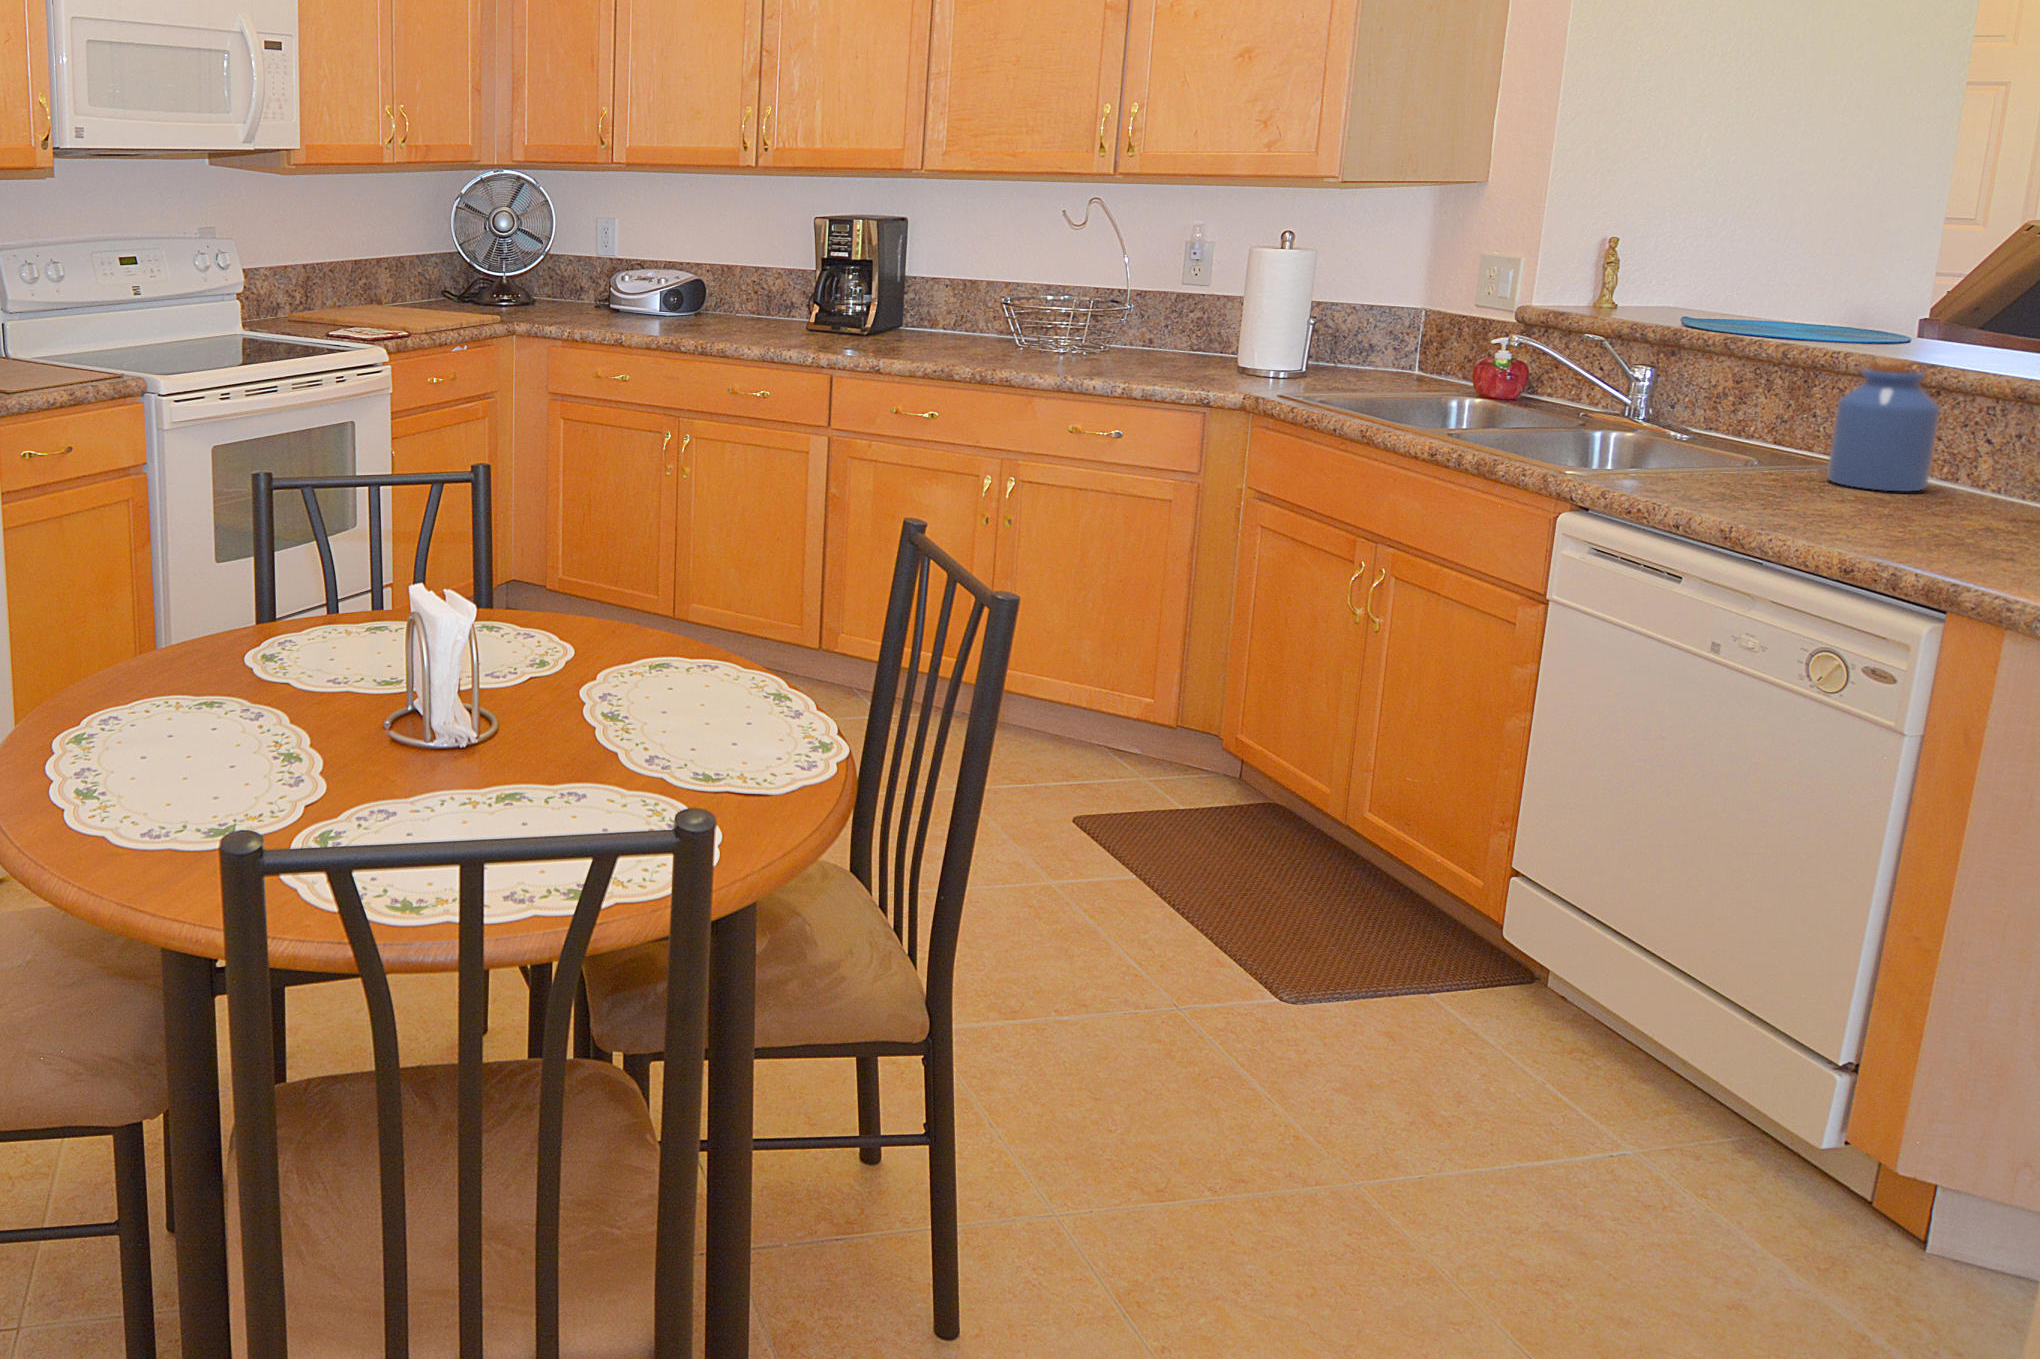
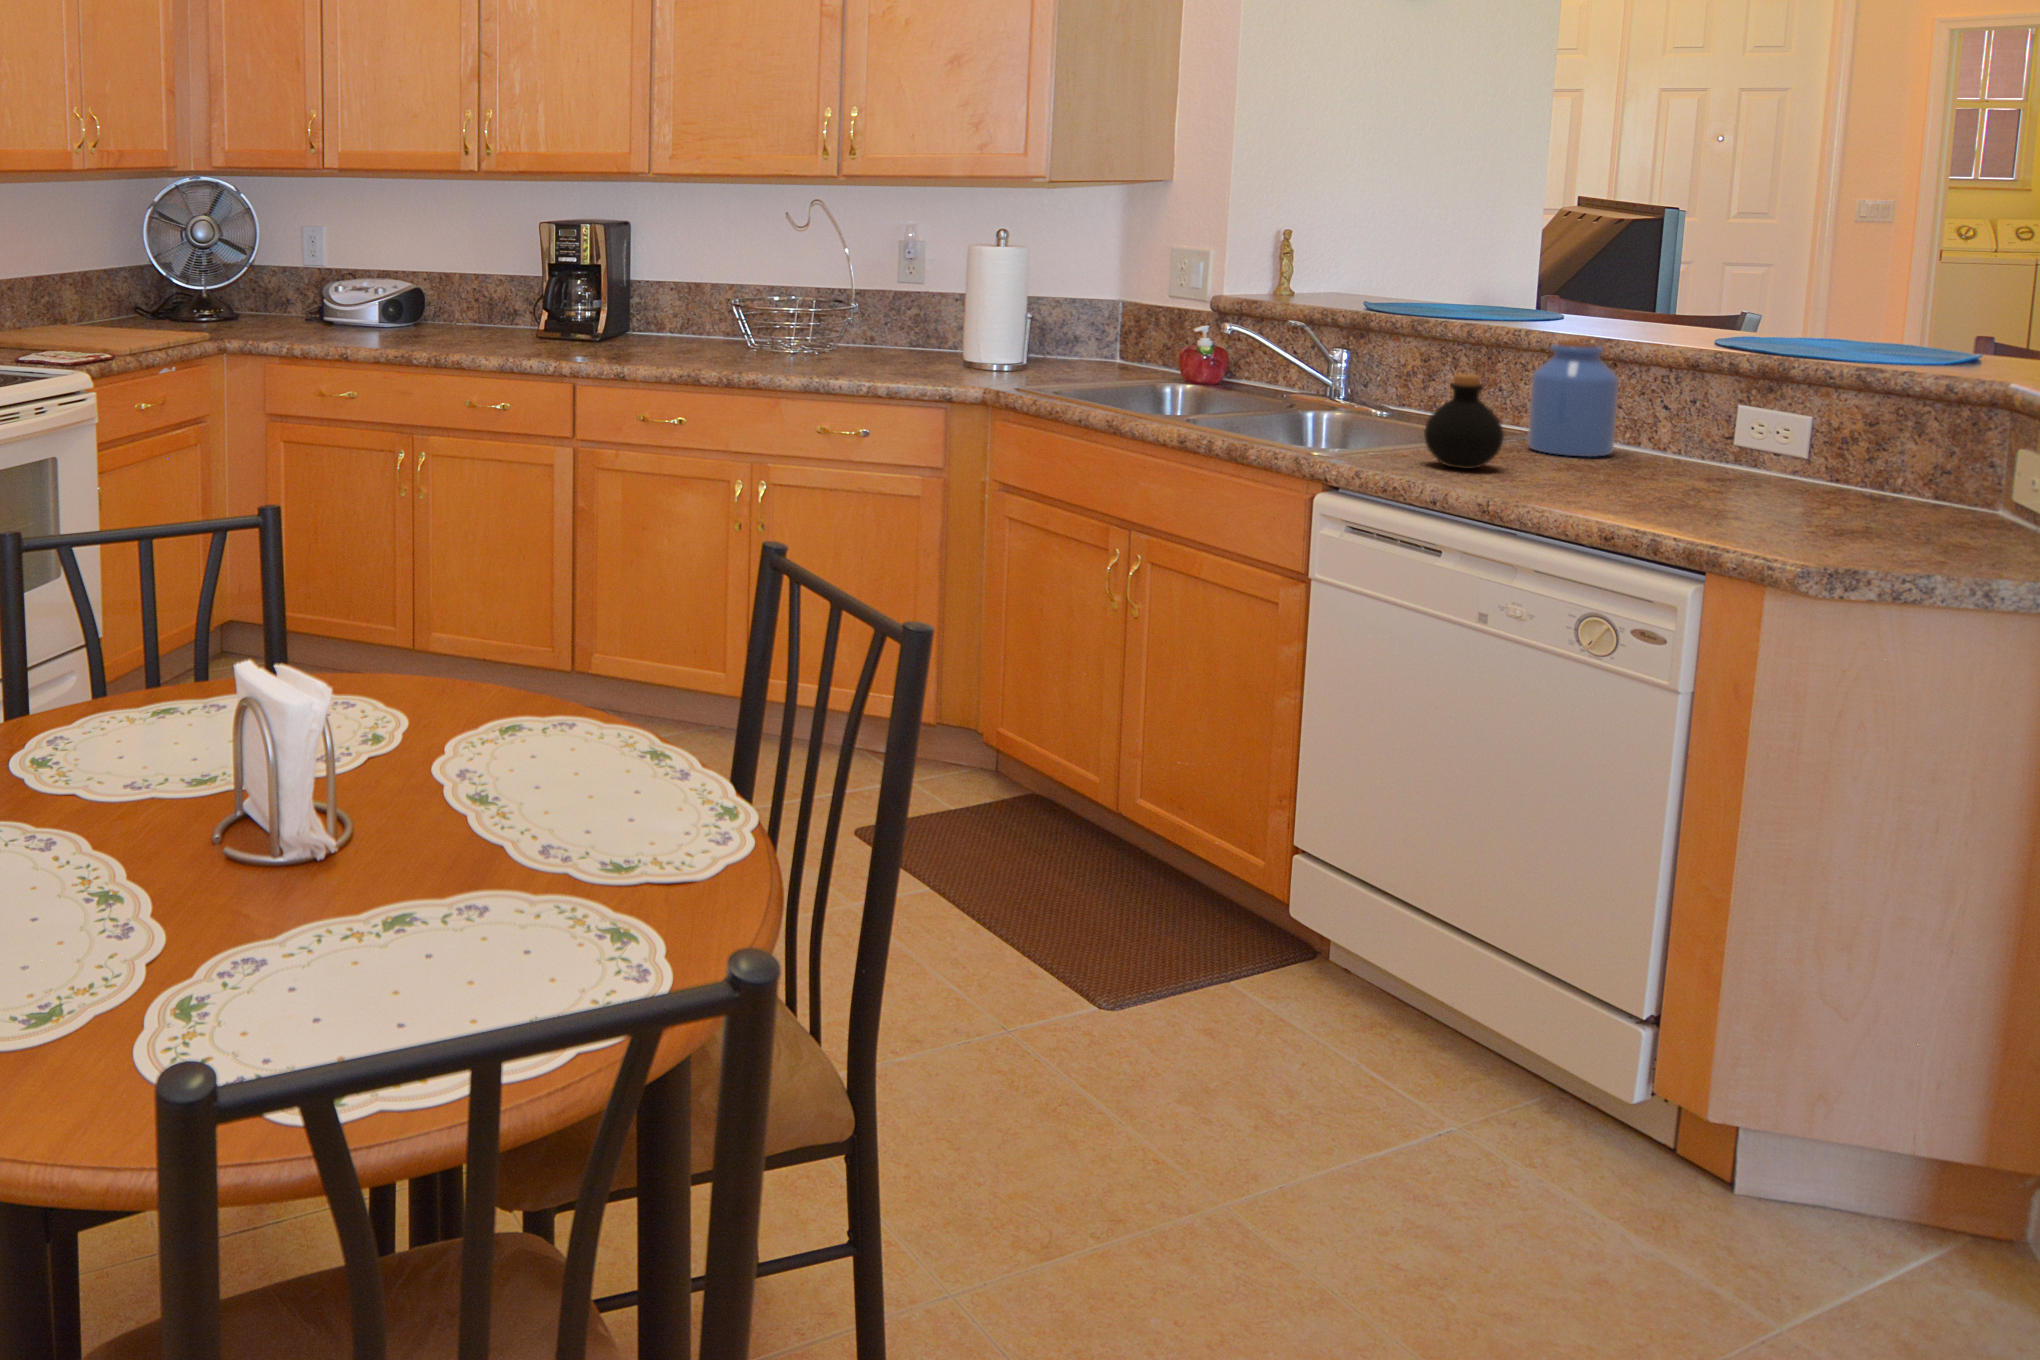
bottle: none [1685,396,1775,496] -> present [1424,374,1504,469]

